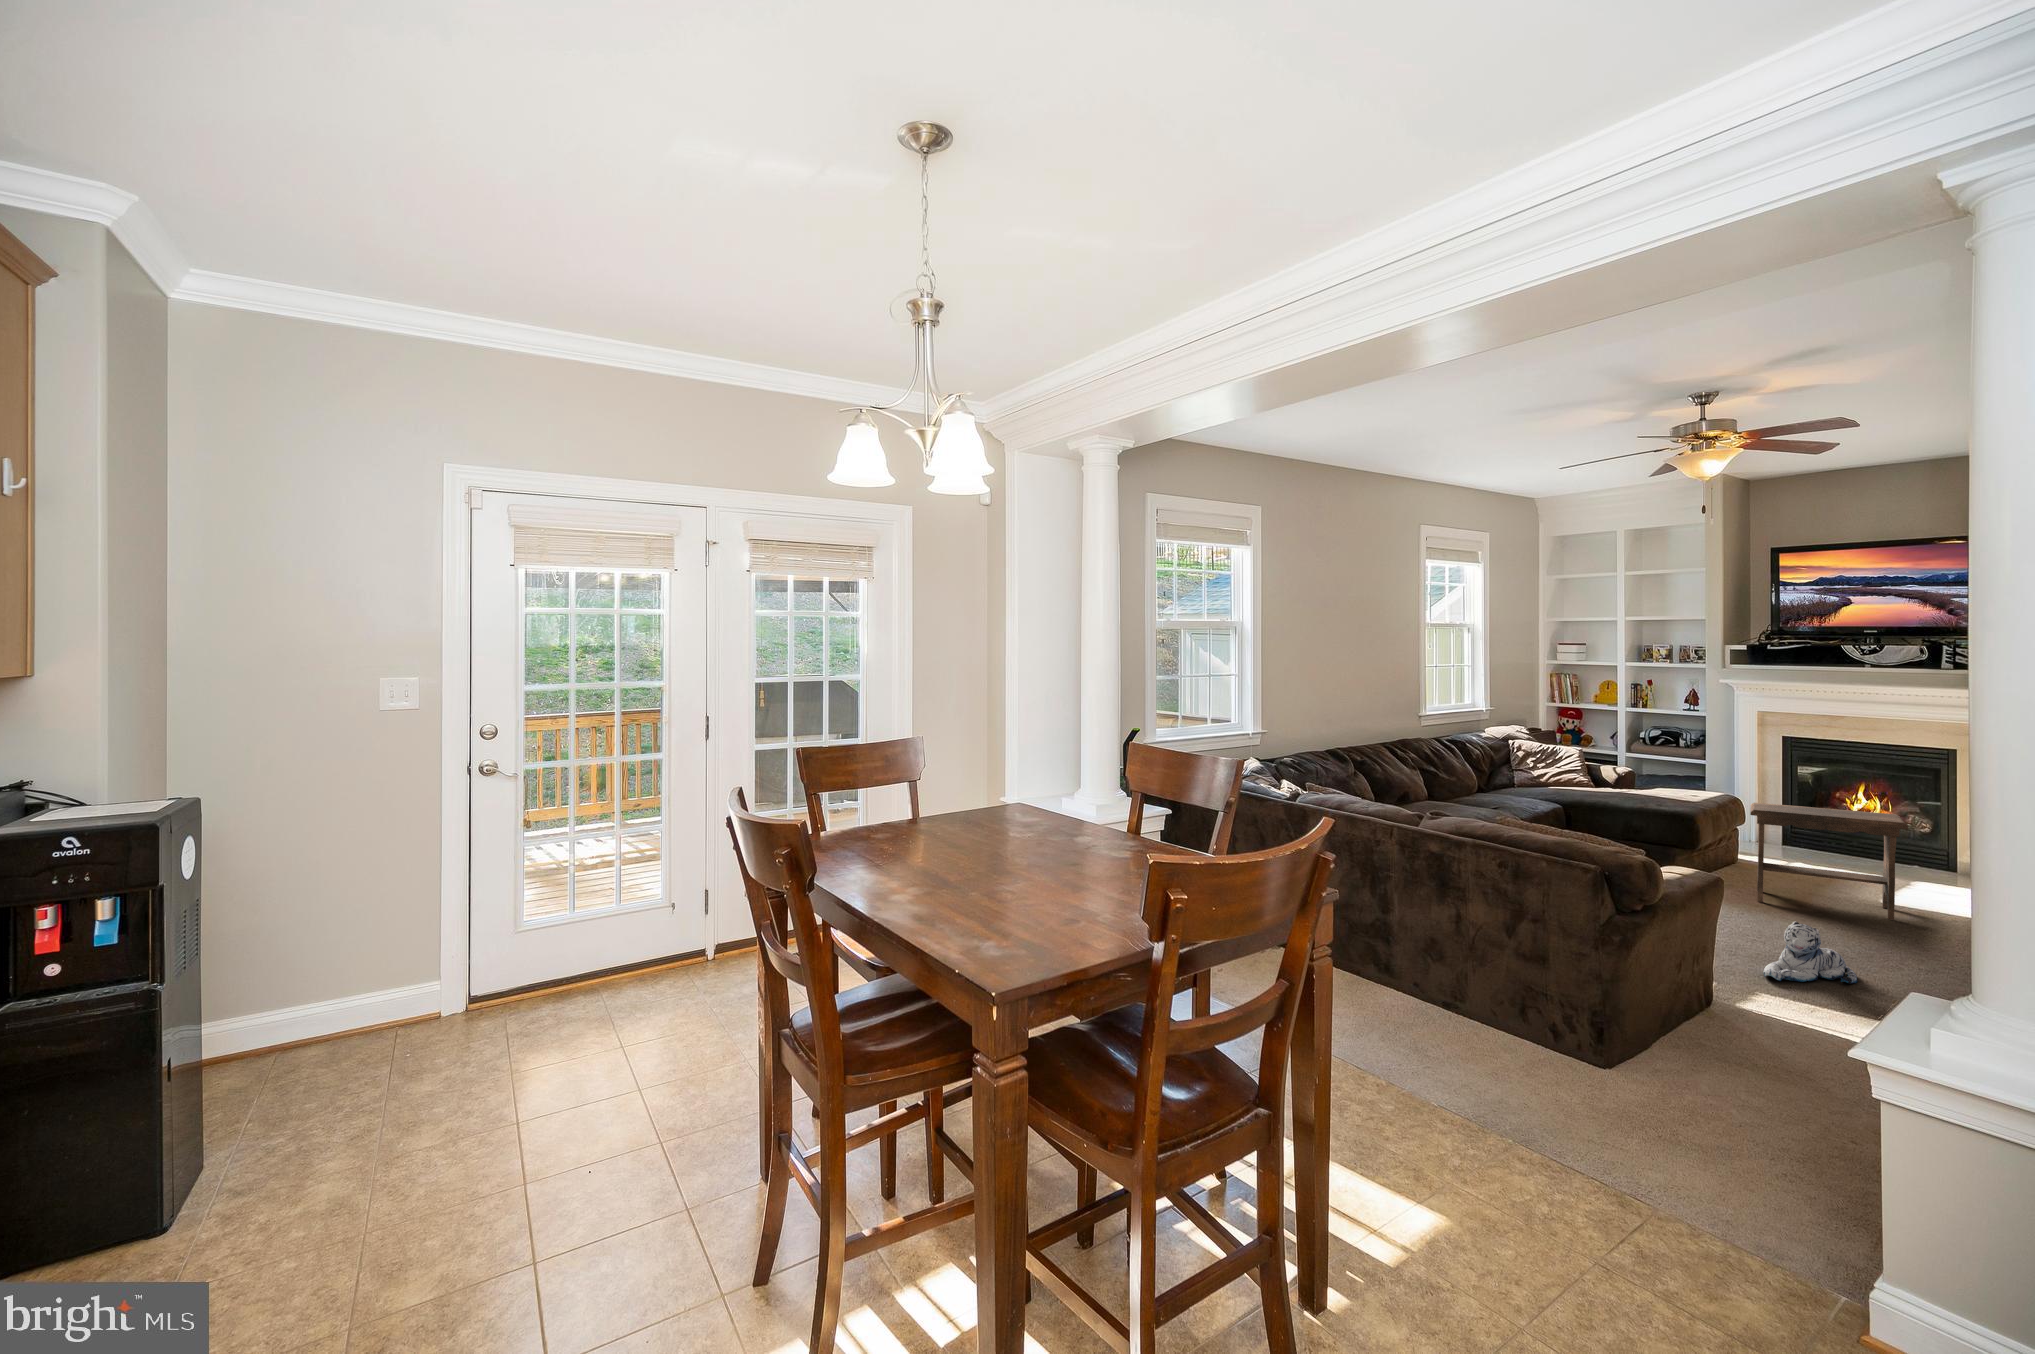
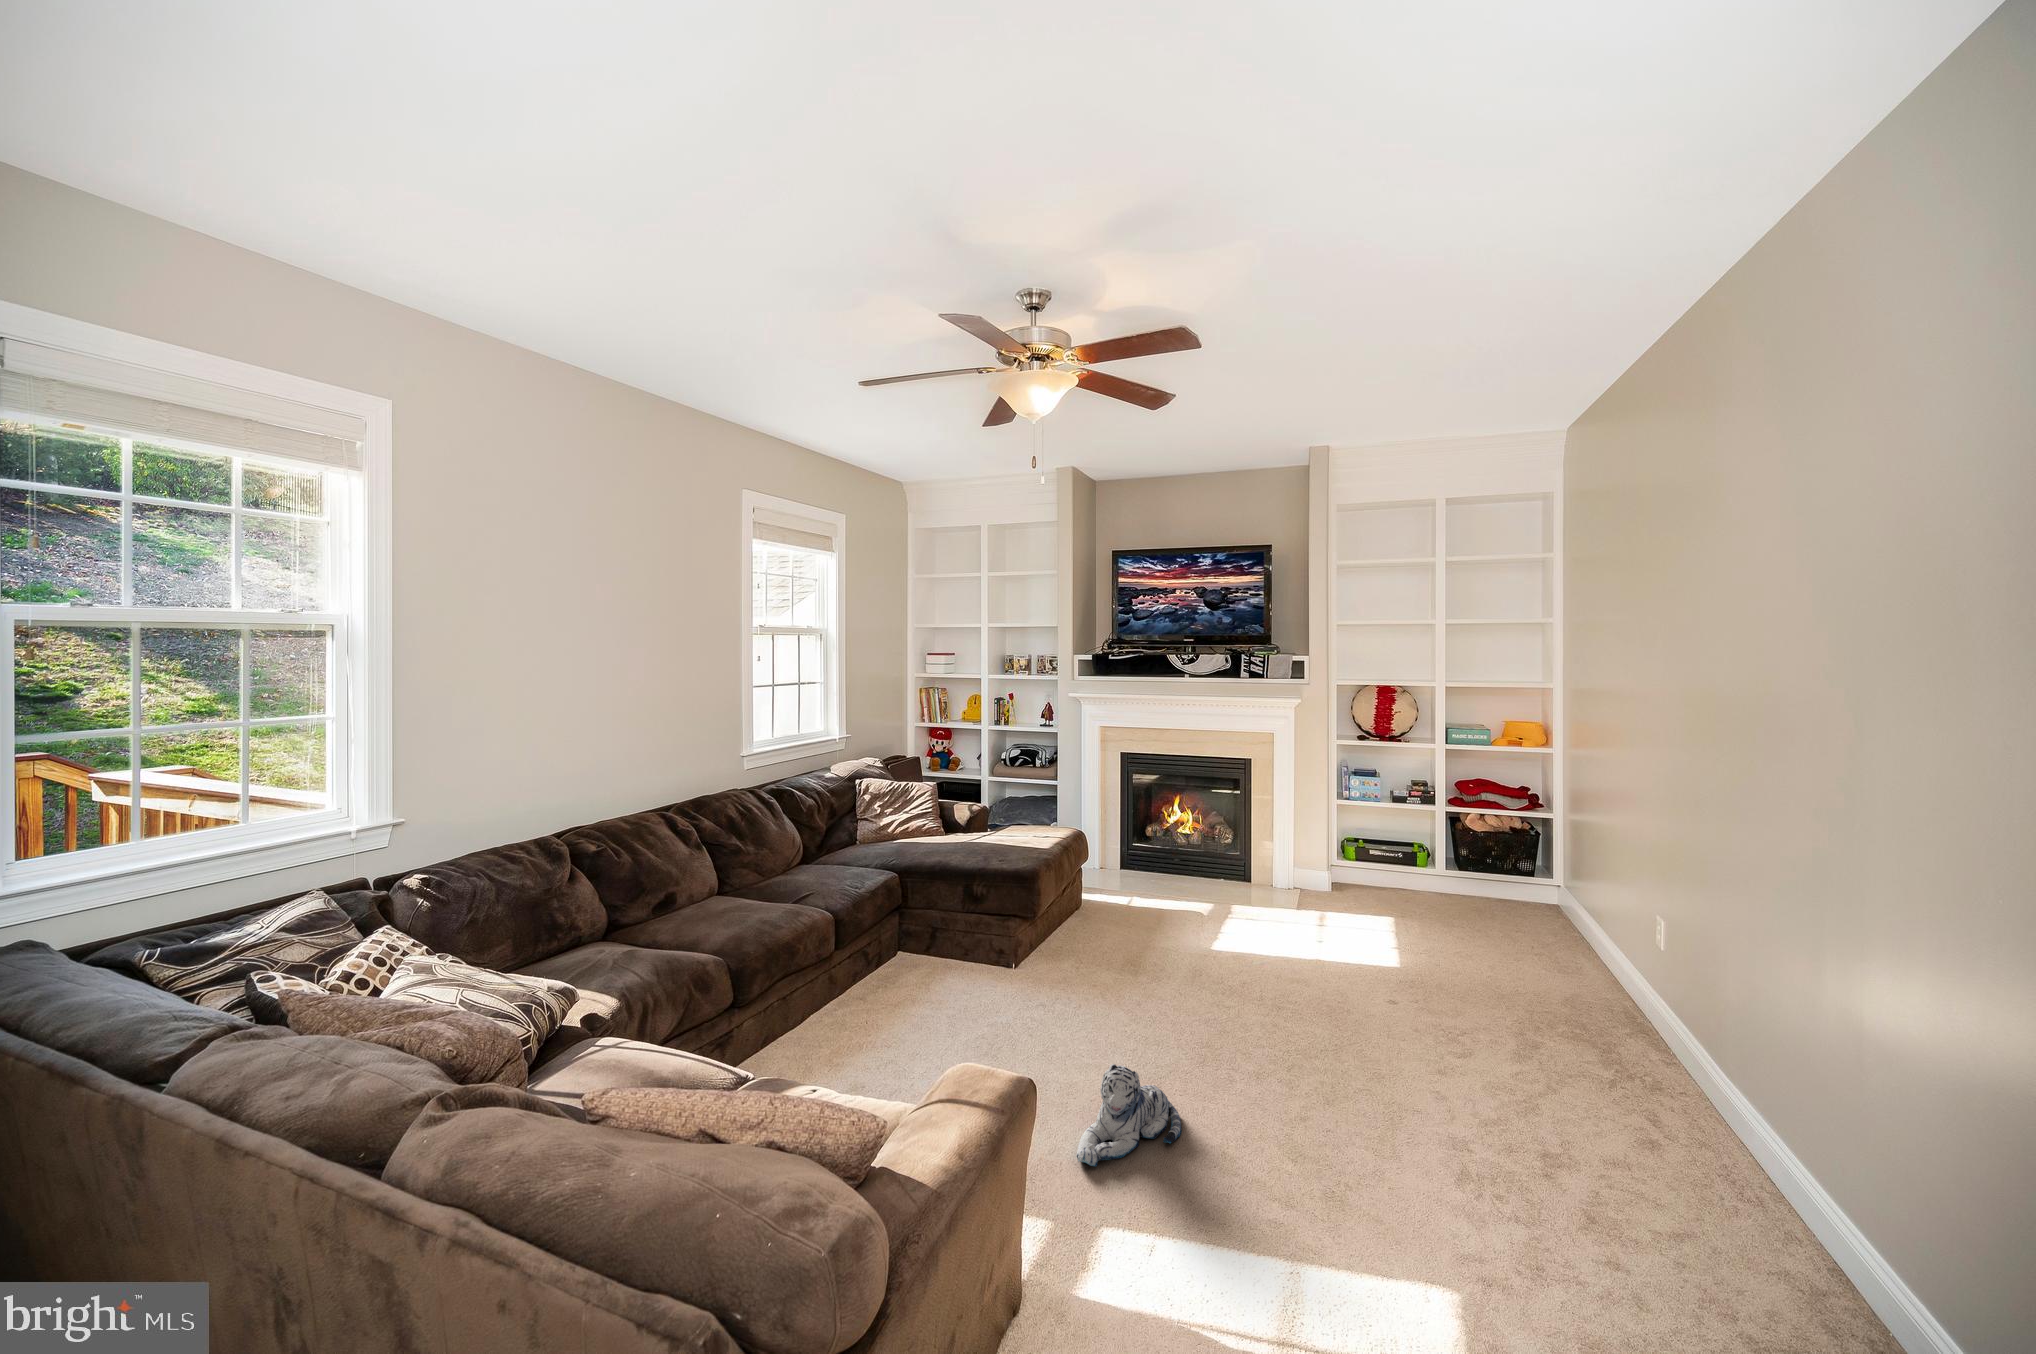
footstool: present [1750,803,1908,920] -> none [1082,847,1224,978]

